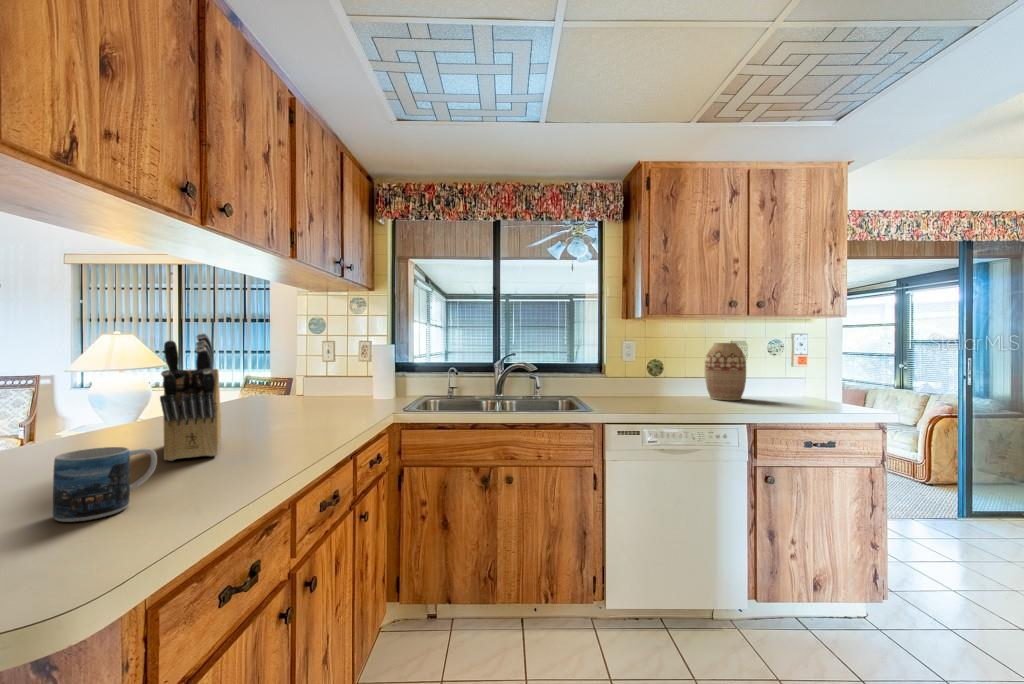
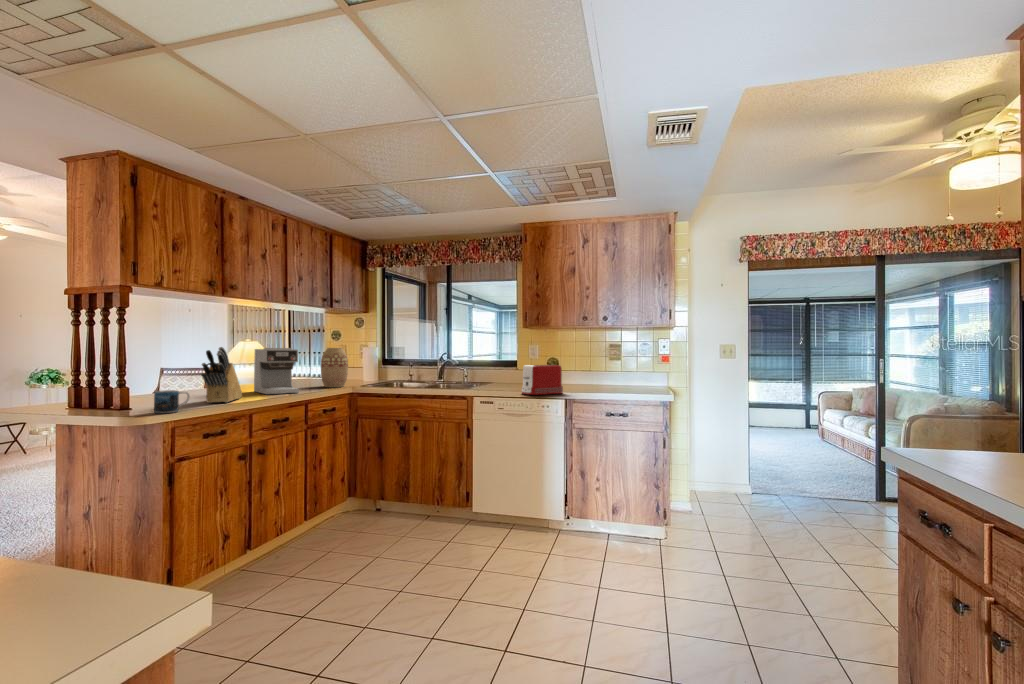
coffee maker: none [211,339,307,426] -> present [254,348,299,394]
vase: present [705,343,746,400] -> present [321,348,348,387]
toaster: none [636,362,682,404] -> present [522,365,563,395]

